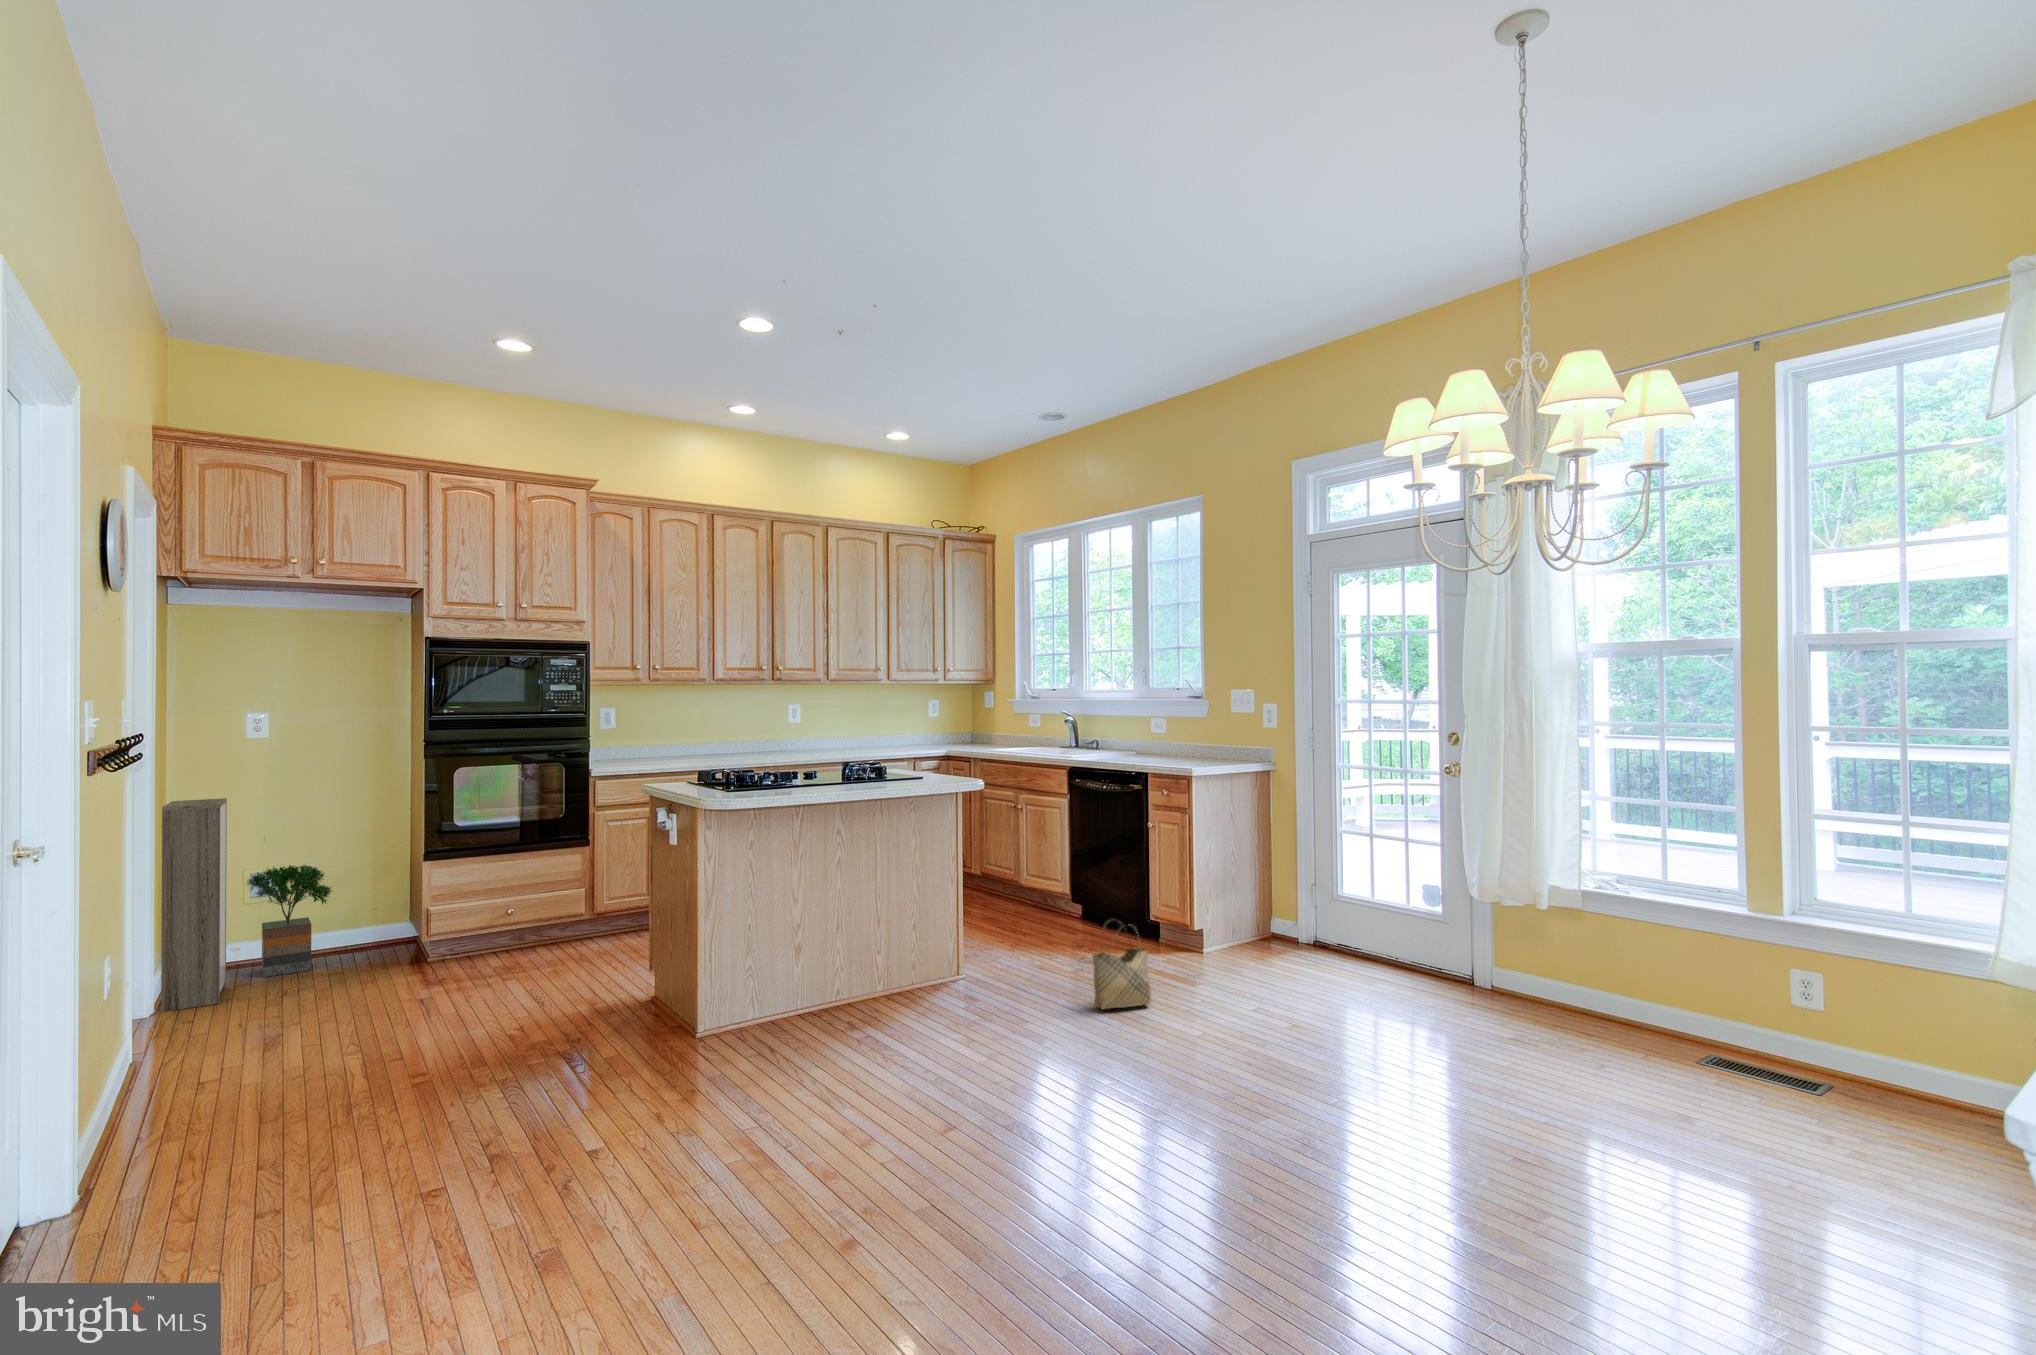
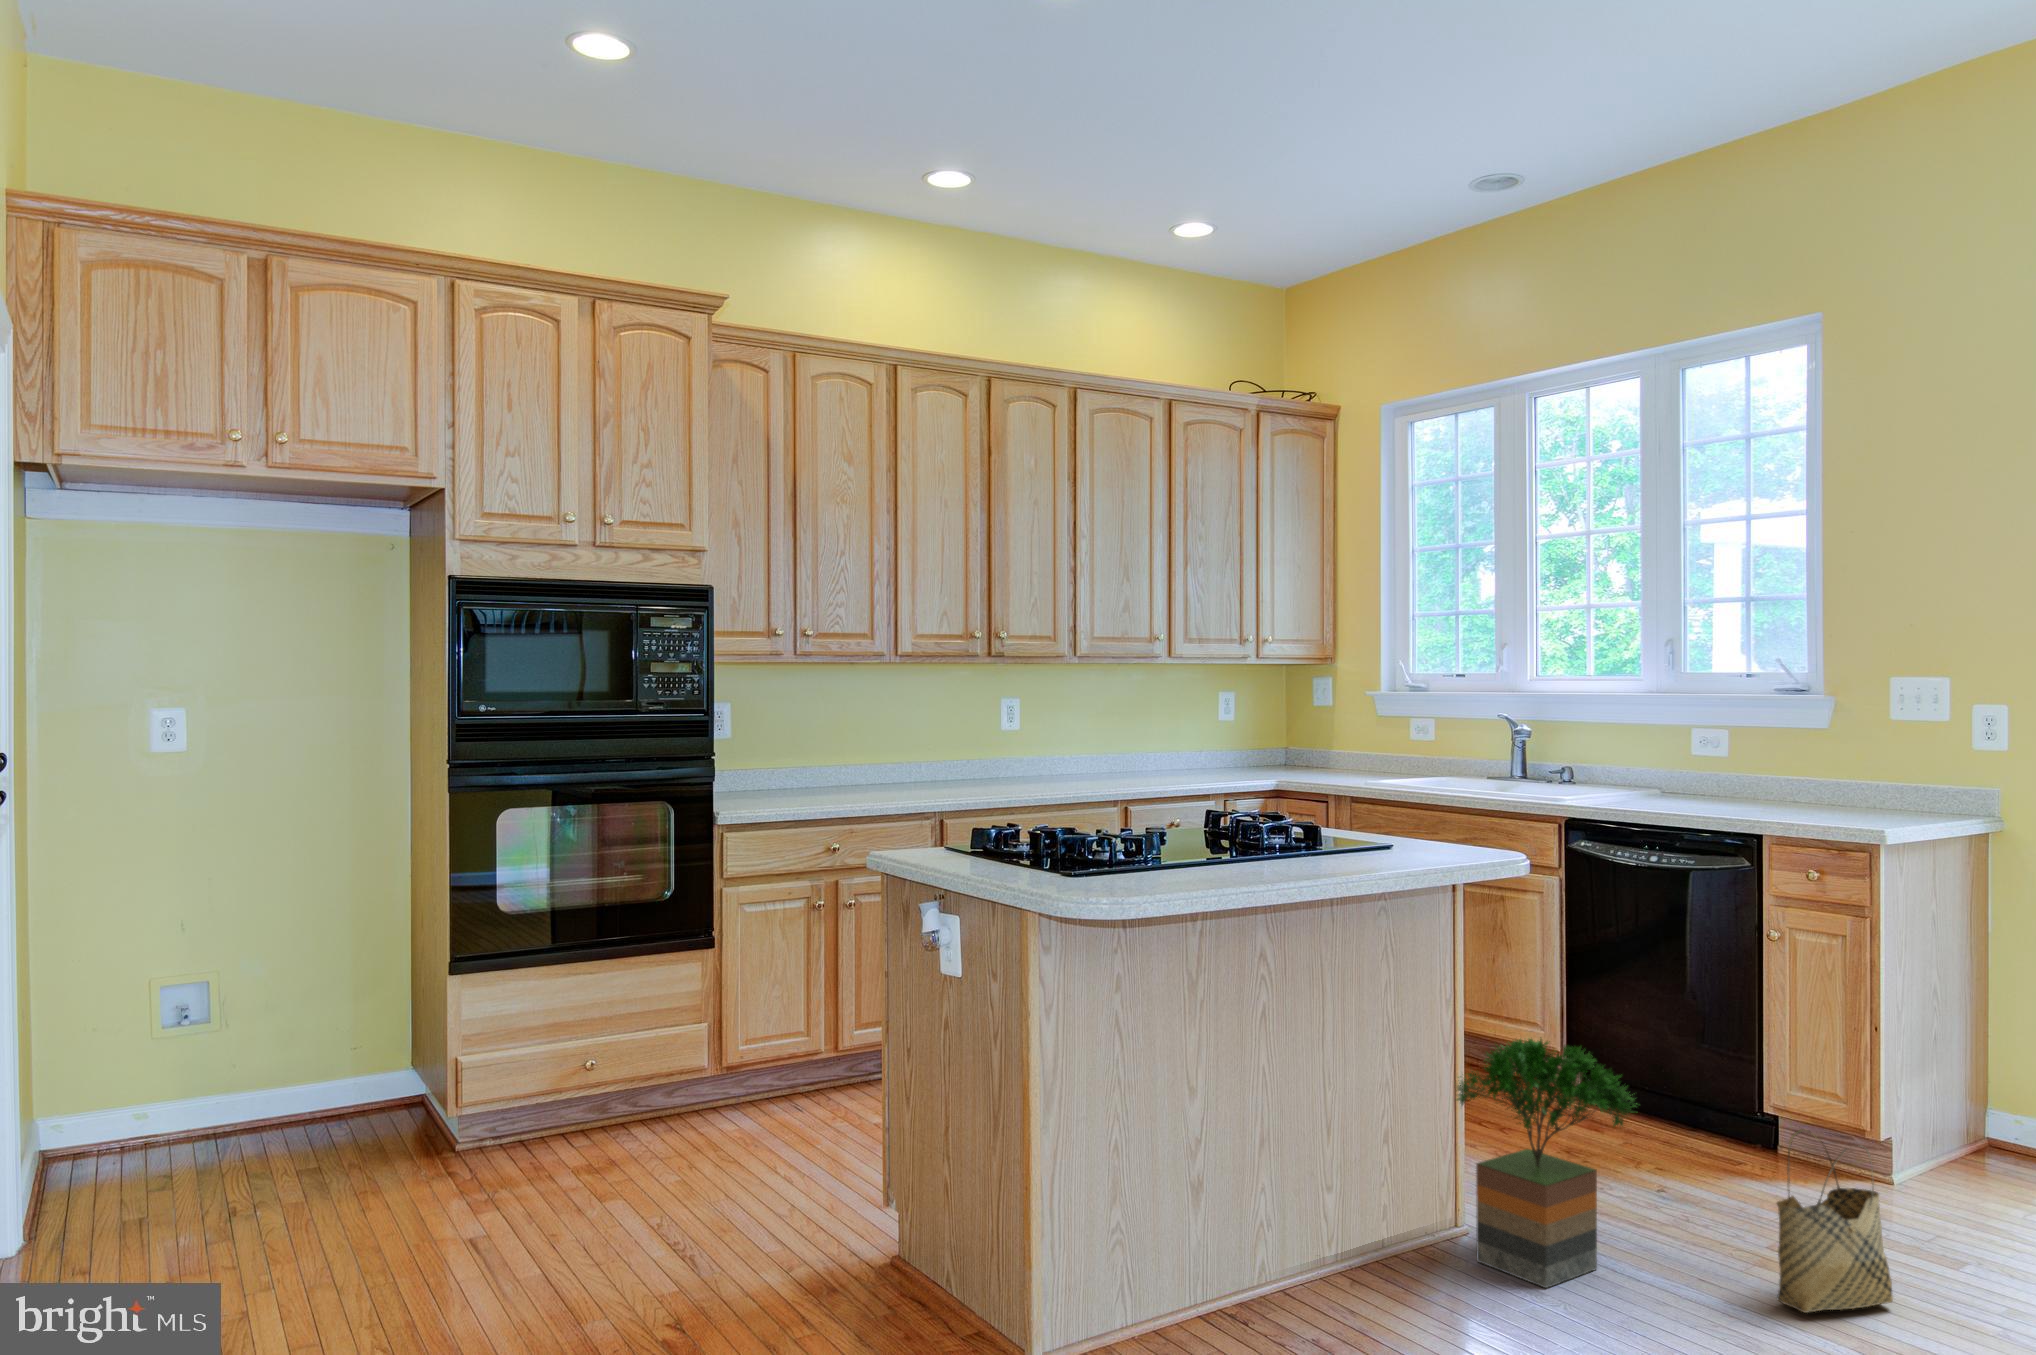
storage cabinet: present [161,798,227,1012] -> none [28,859,126,1245]
potted tree: present [247,865,332,977] -> present [1456,1039,1637,1288]

